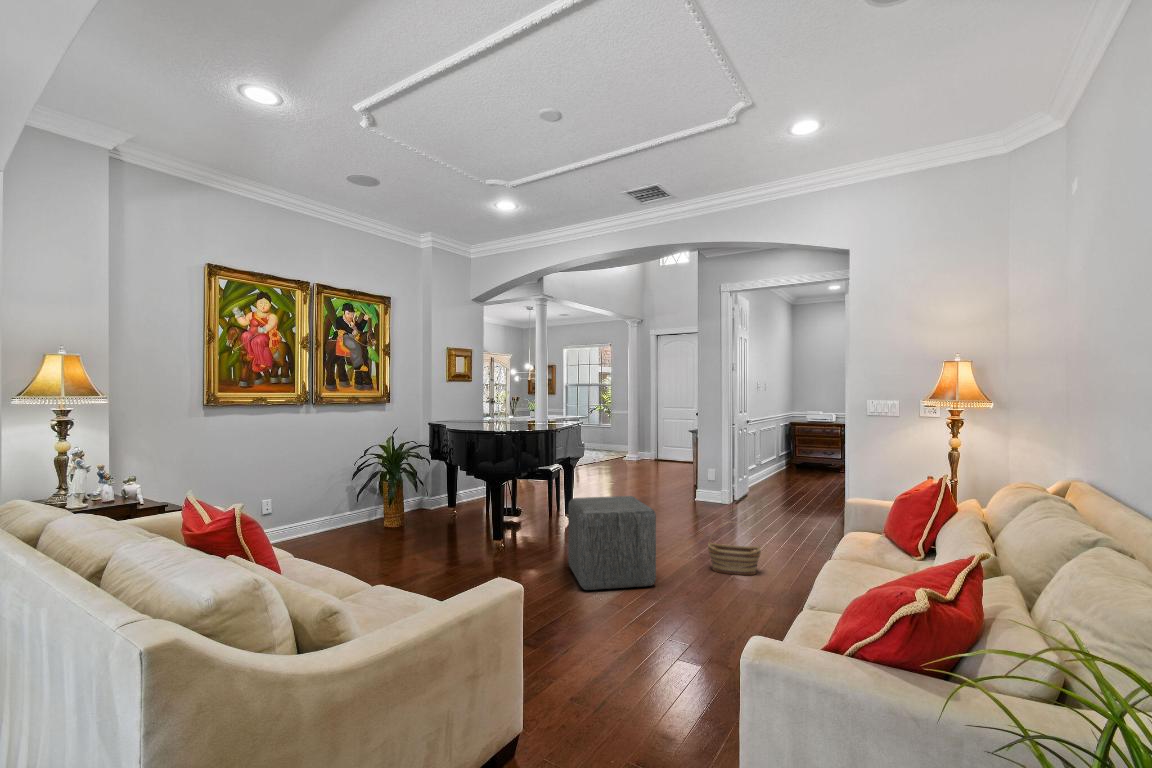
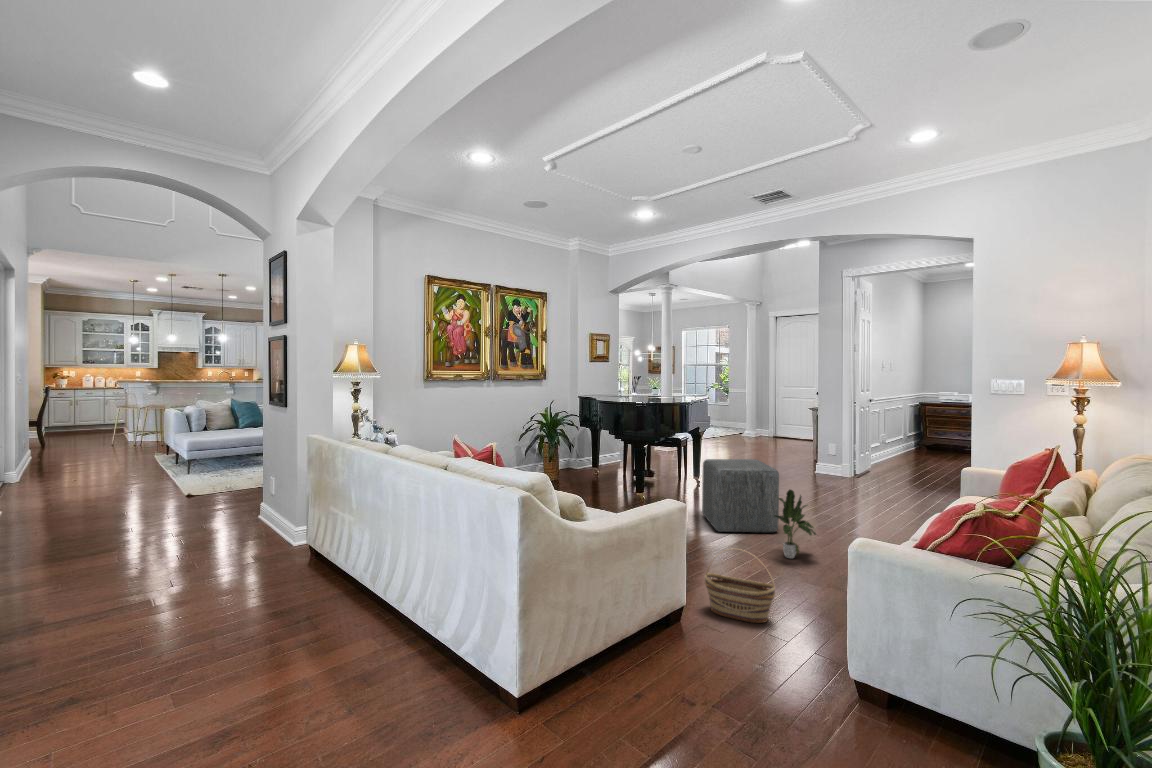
potted plant: none [648,536,702,624] -> present [774,490,816,559]
basket: present [708,542,761,575] -> present [705,555,775,623]

